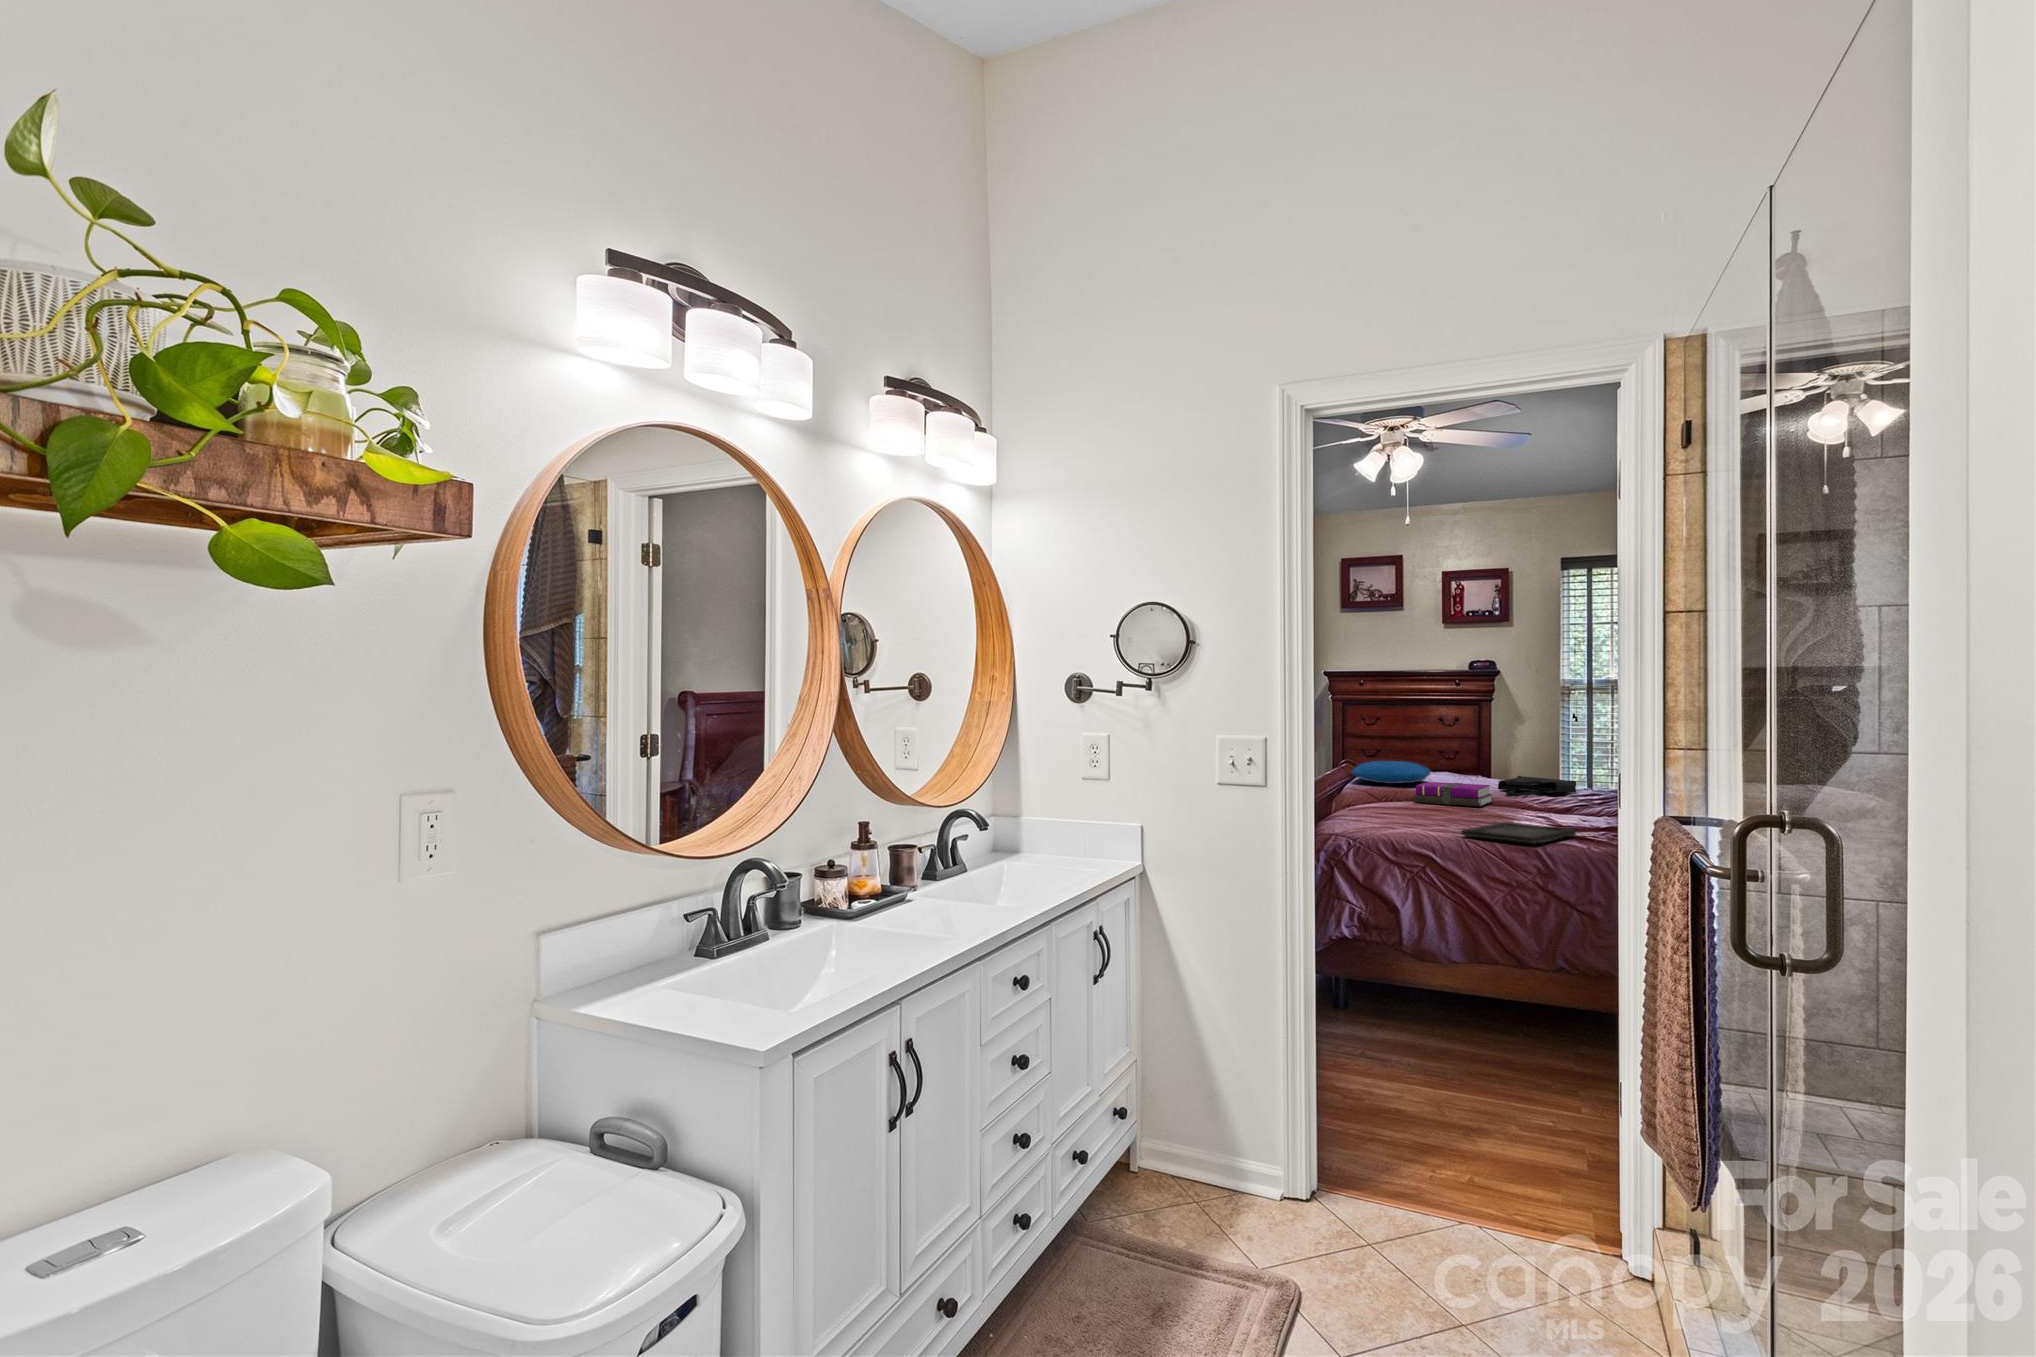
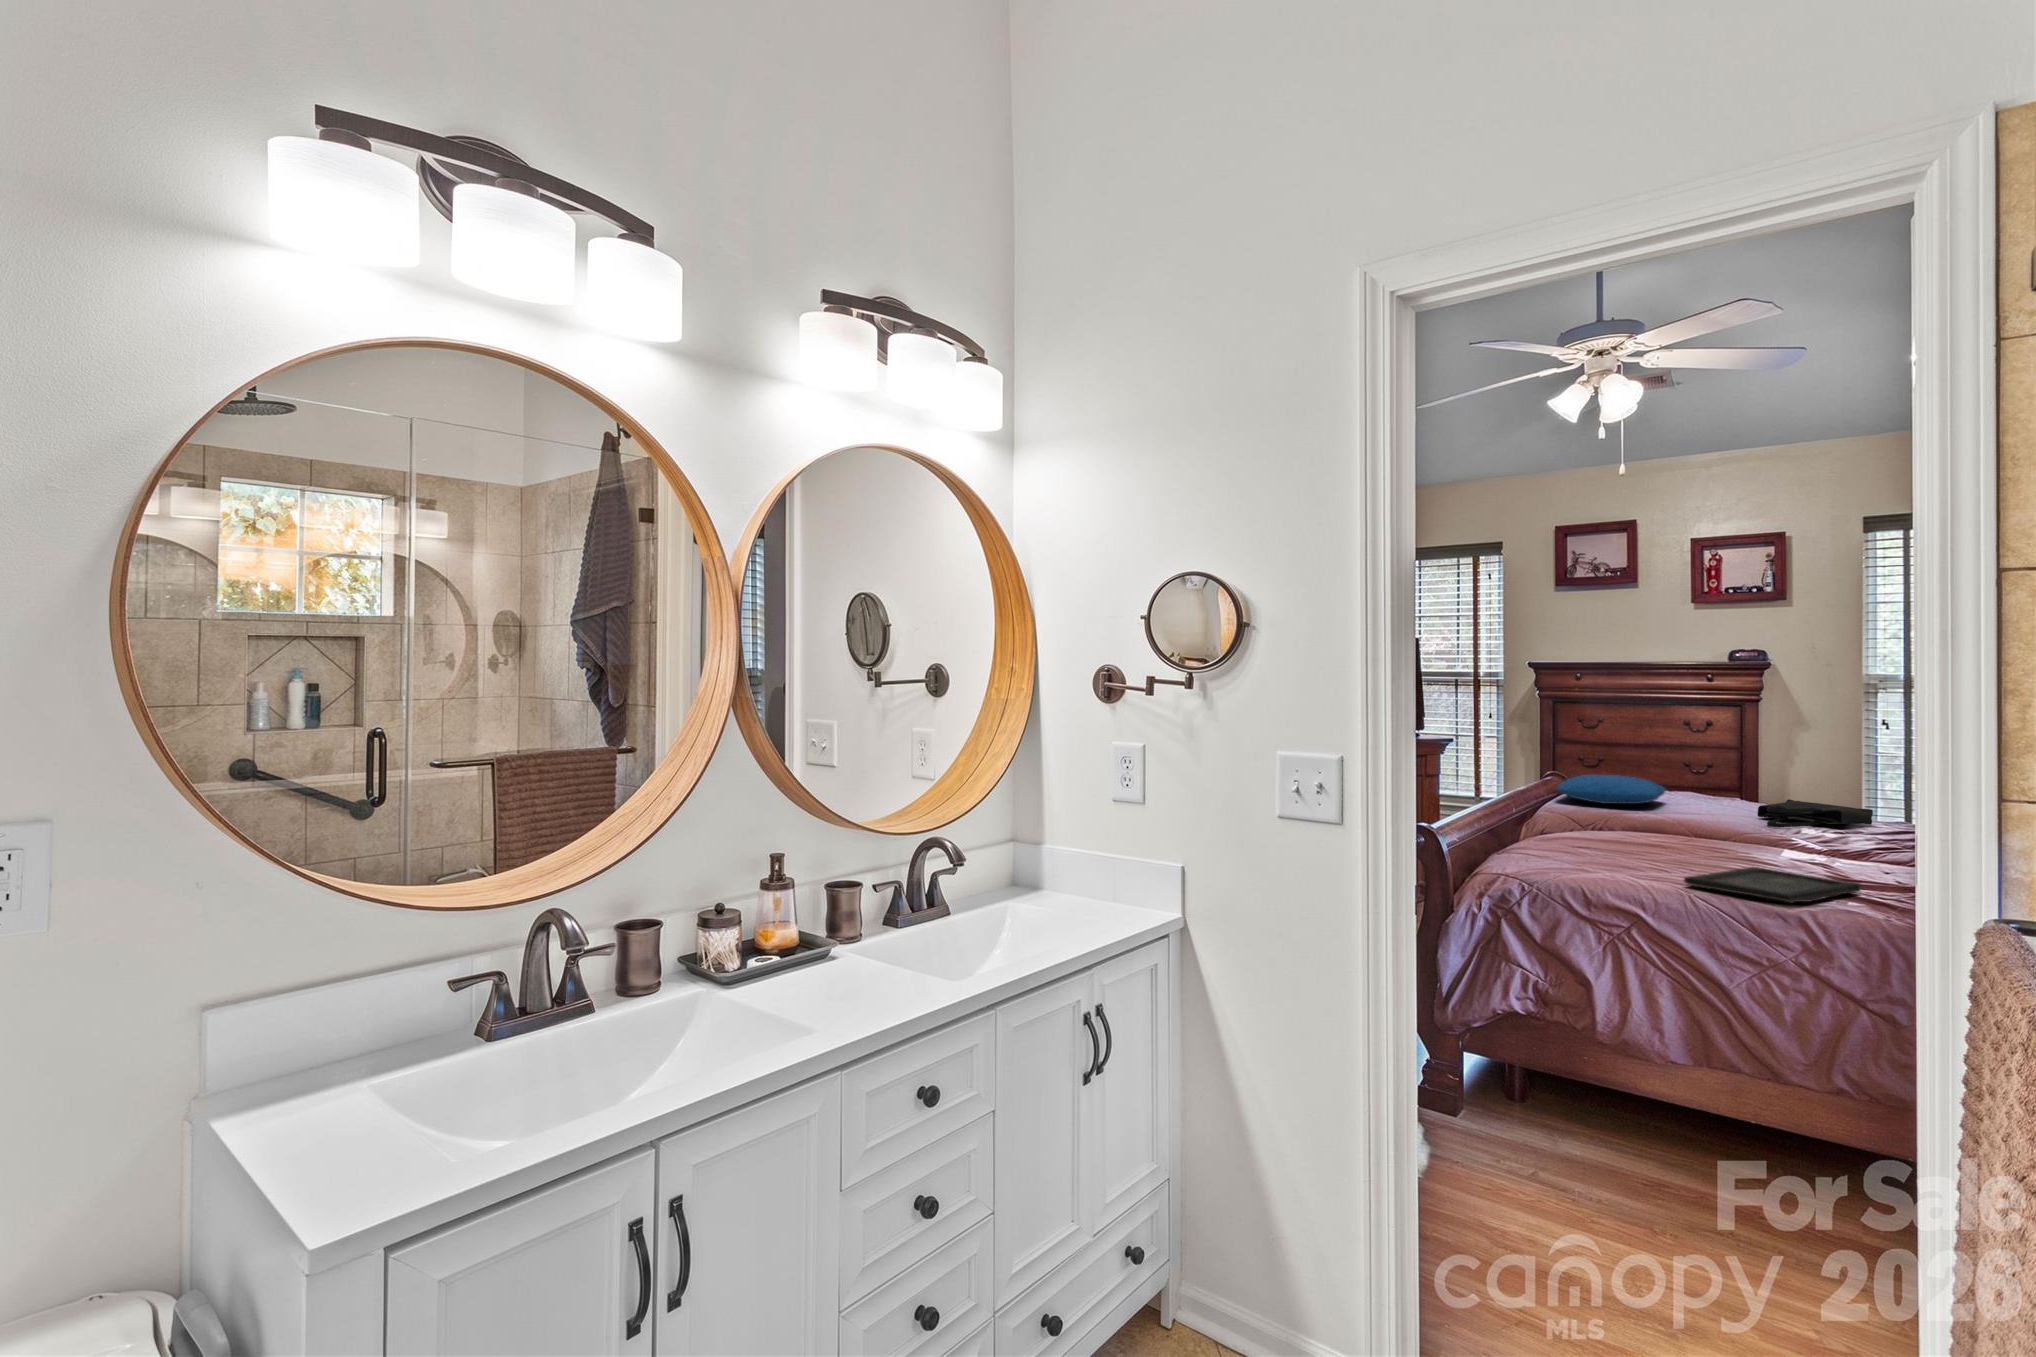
notebook: present [1413,782,1492,807] -> none [1632,805,1745,841]

